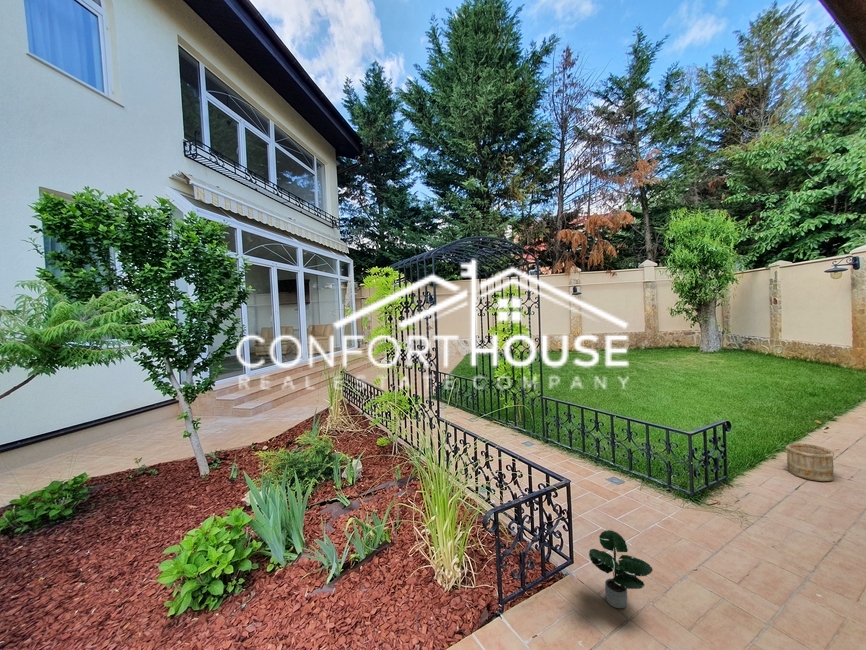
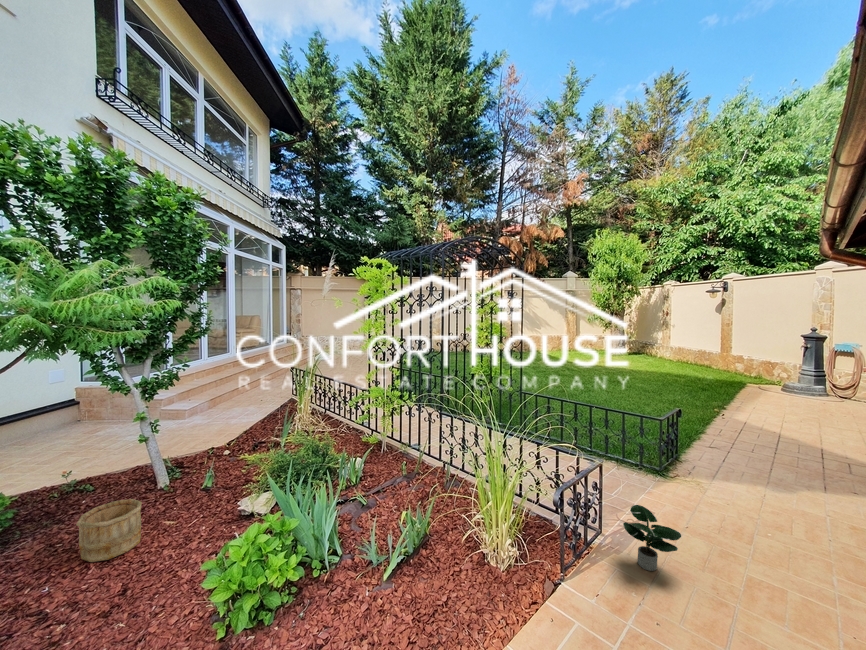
wooden bucket: present [786,443,834,481] -> present [76,499,142,562]

